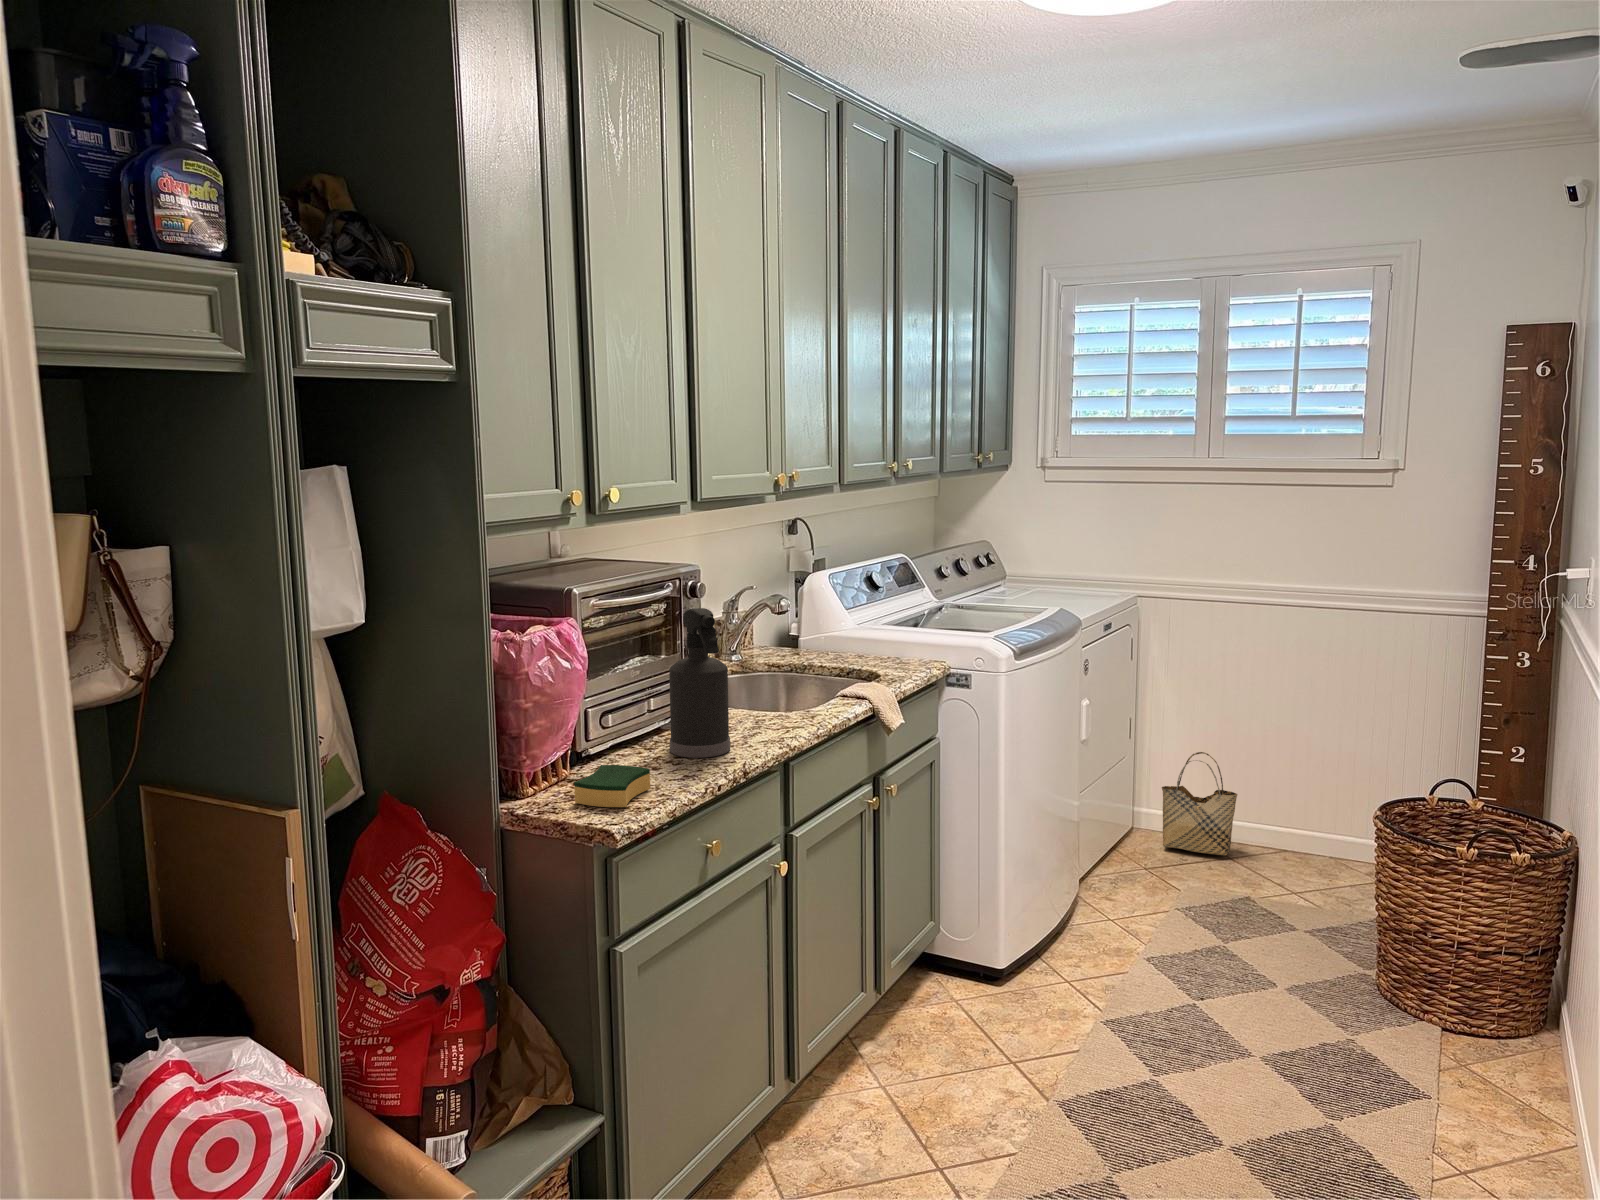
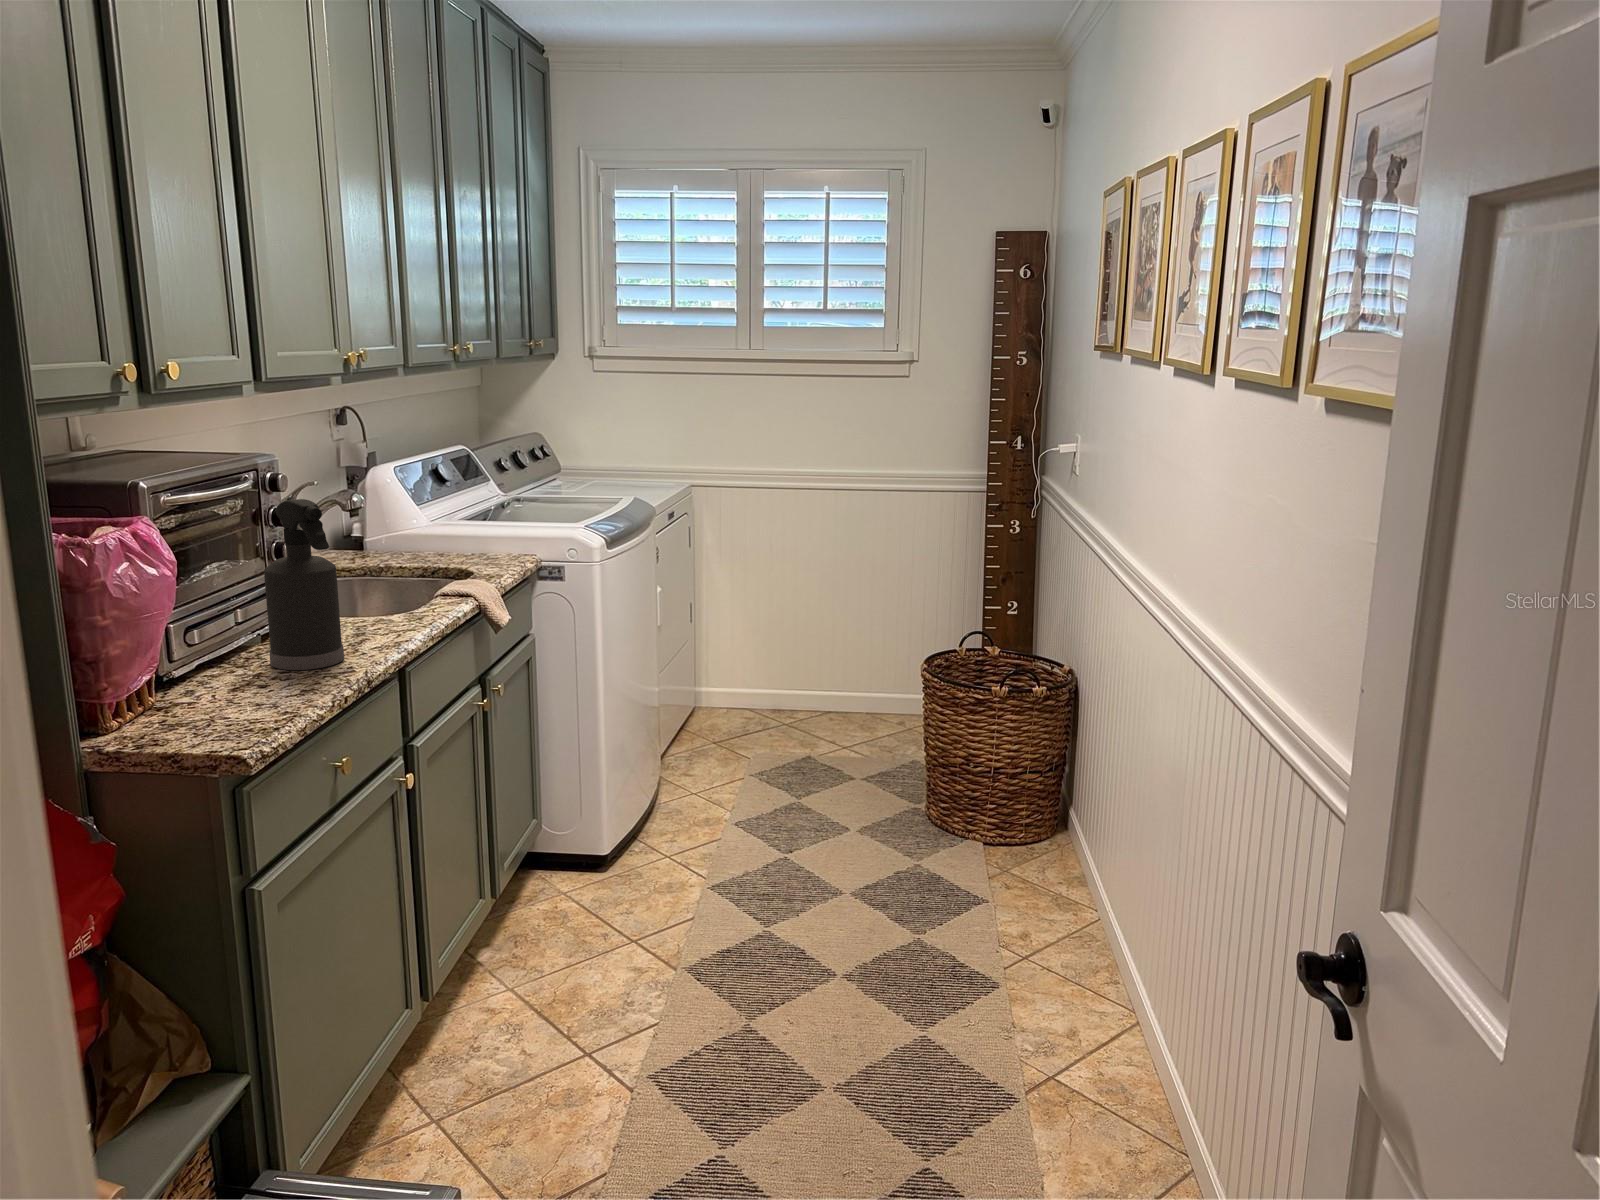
woven basket: present [1162,752,1237,855] -> none [721,630,788,723]
sponge: present [574,765,650,807] -> none [176,684,269,733]

